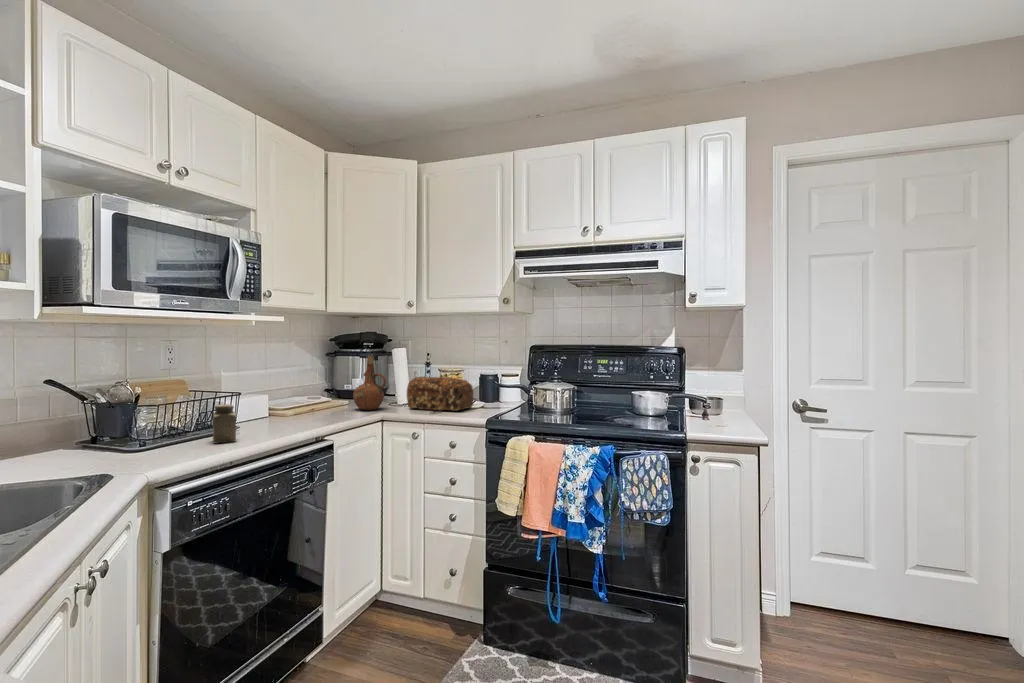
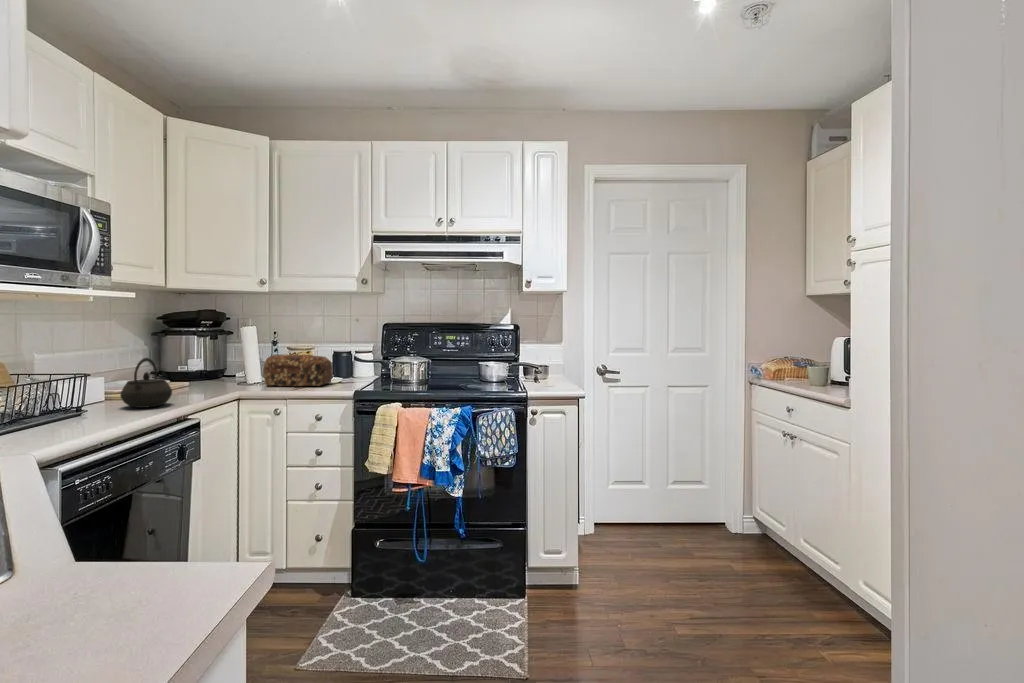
ceramic pitcher: present [353,355,386,410] -> none [204,334,240,389]
kettle: none [267,379,312,427] -> present [120,358,172,408]
salt shaker: present [213,404,236,443] -> none [70,384,101,425]

